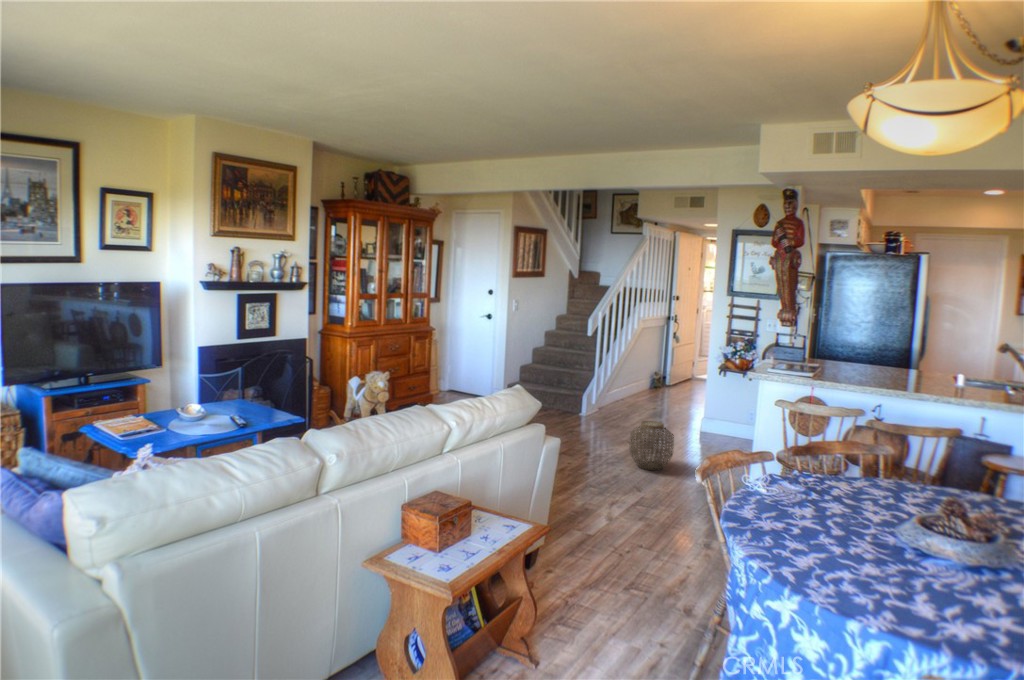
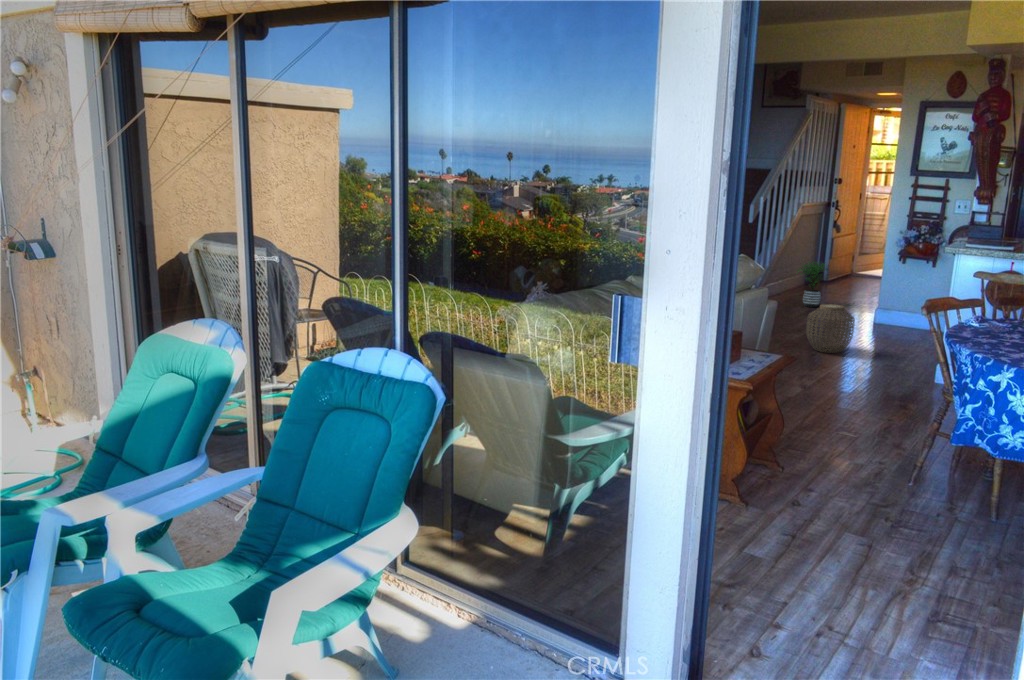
potted plant: none [633,371,664,414] -> present [798,262,825,307]

